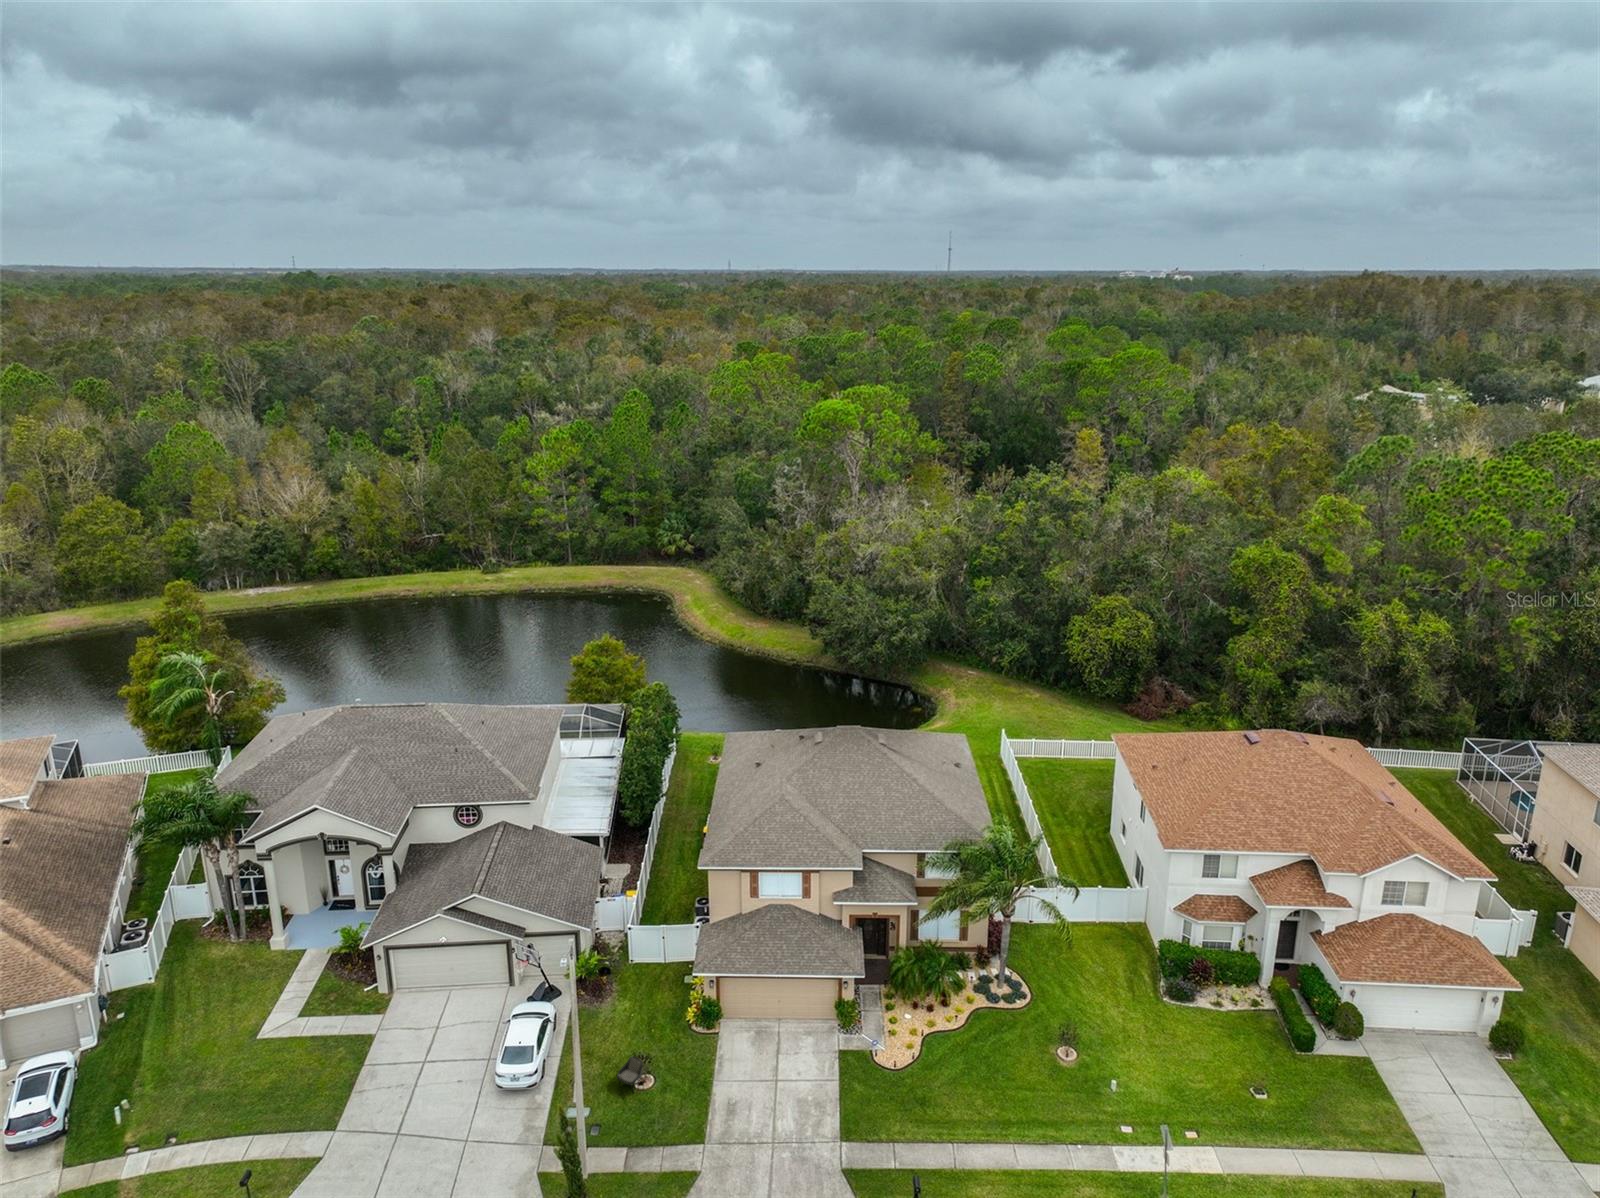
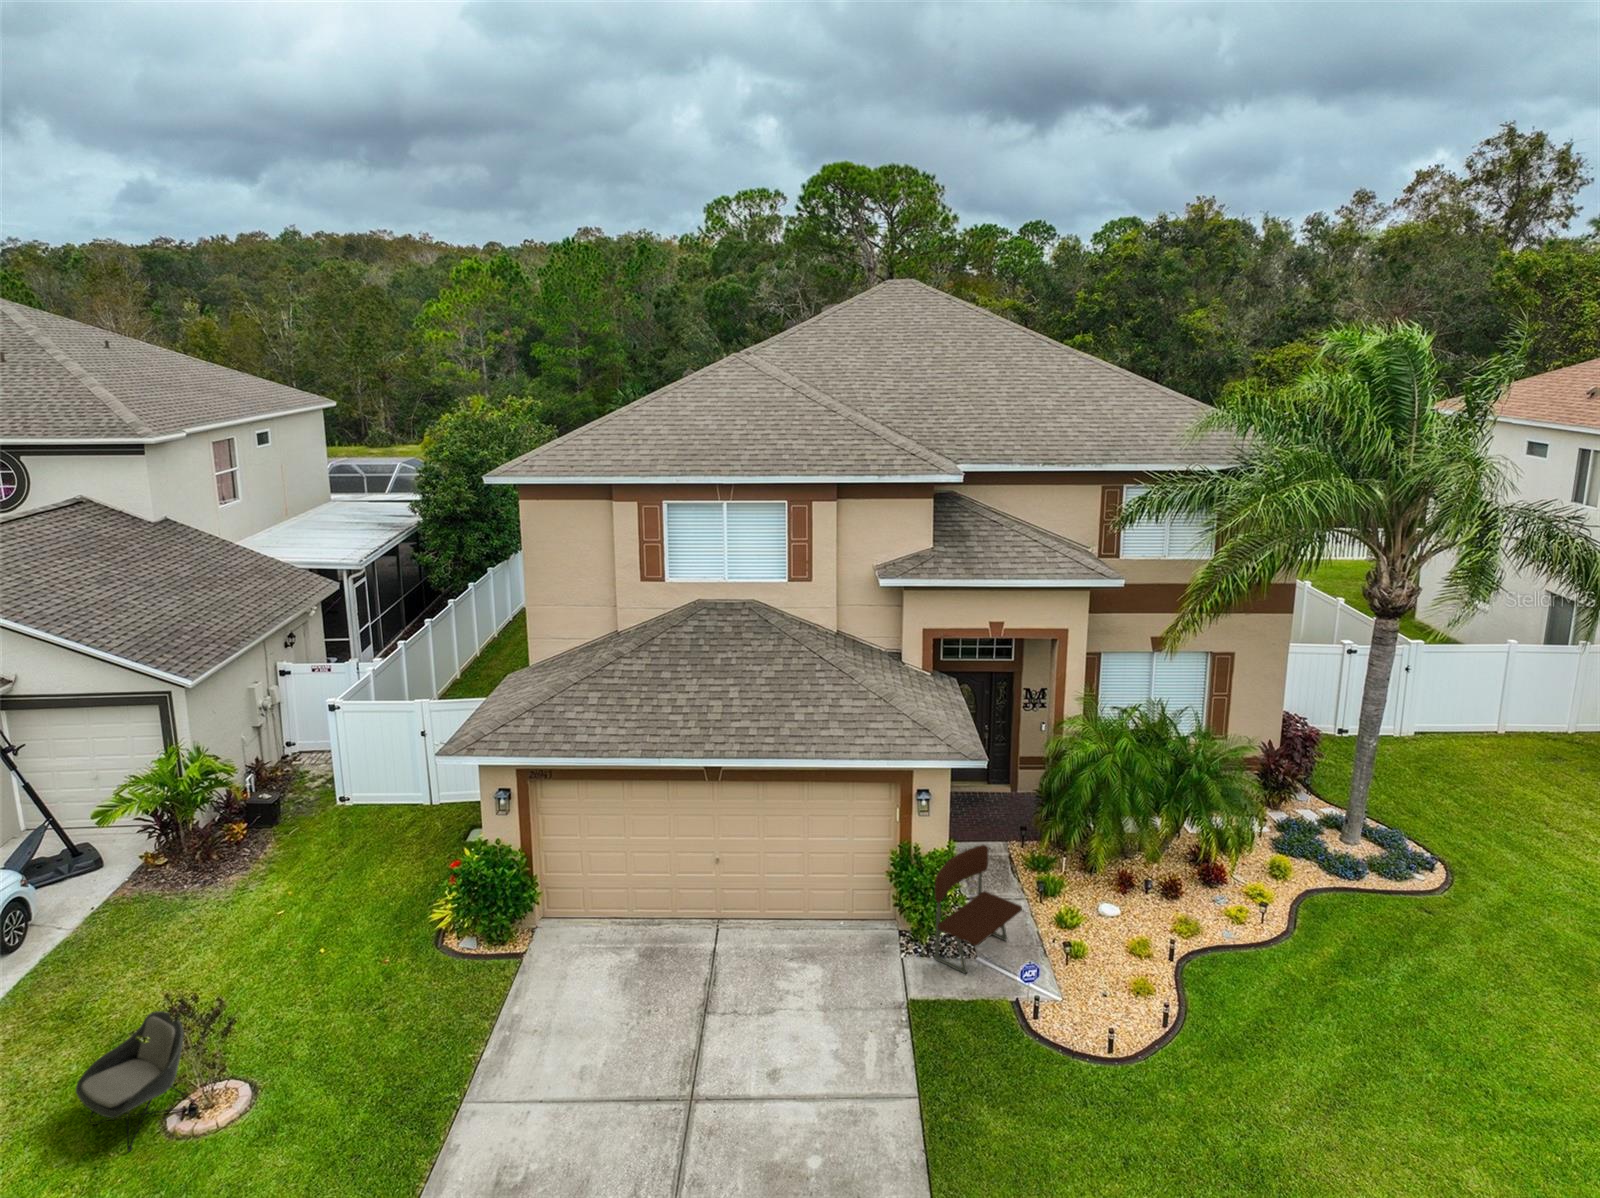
bench: none [848,999,876,1041] -> present [934,845,1022,974]

